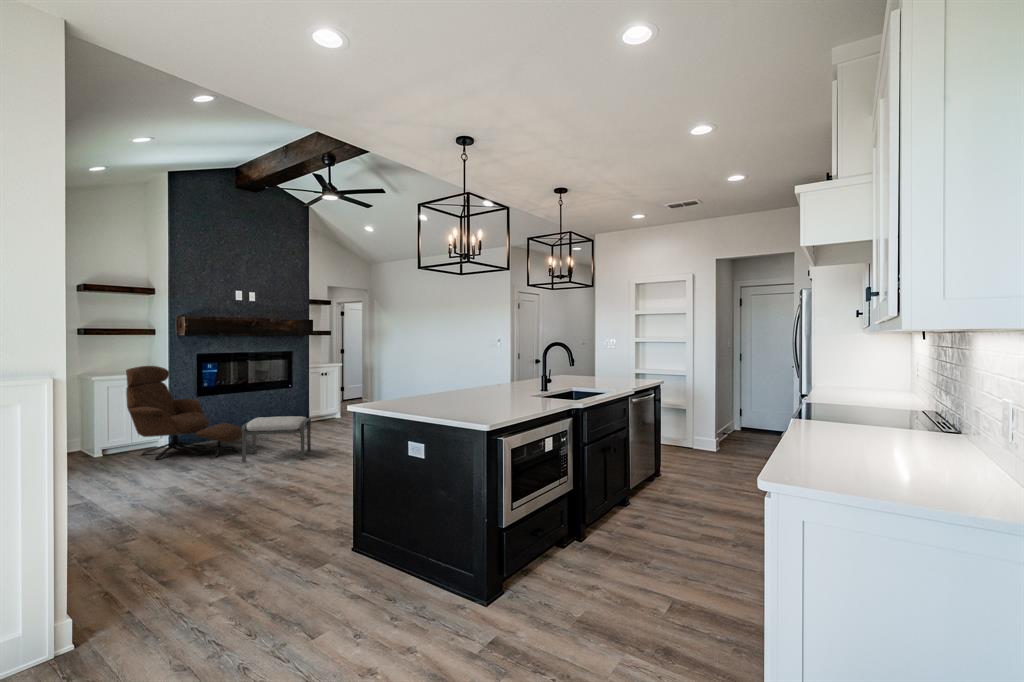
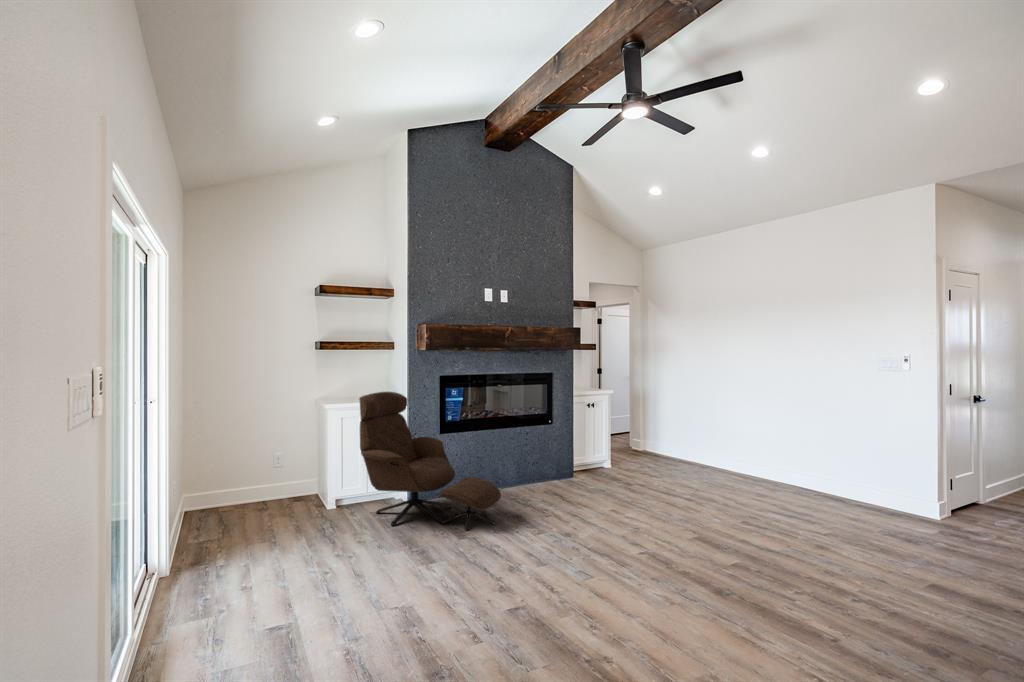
ottoman: present [242,416,311,462] -> none [502,476,597,554]

